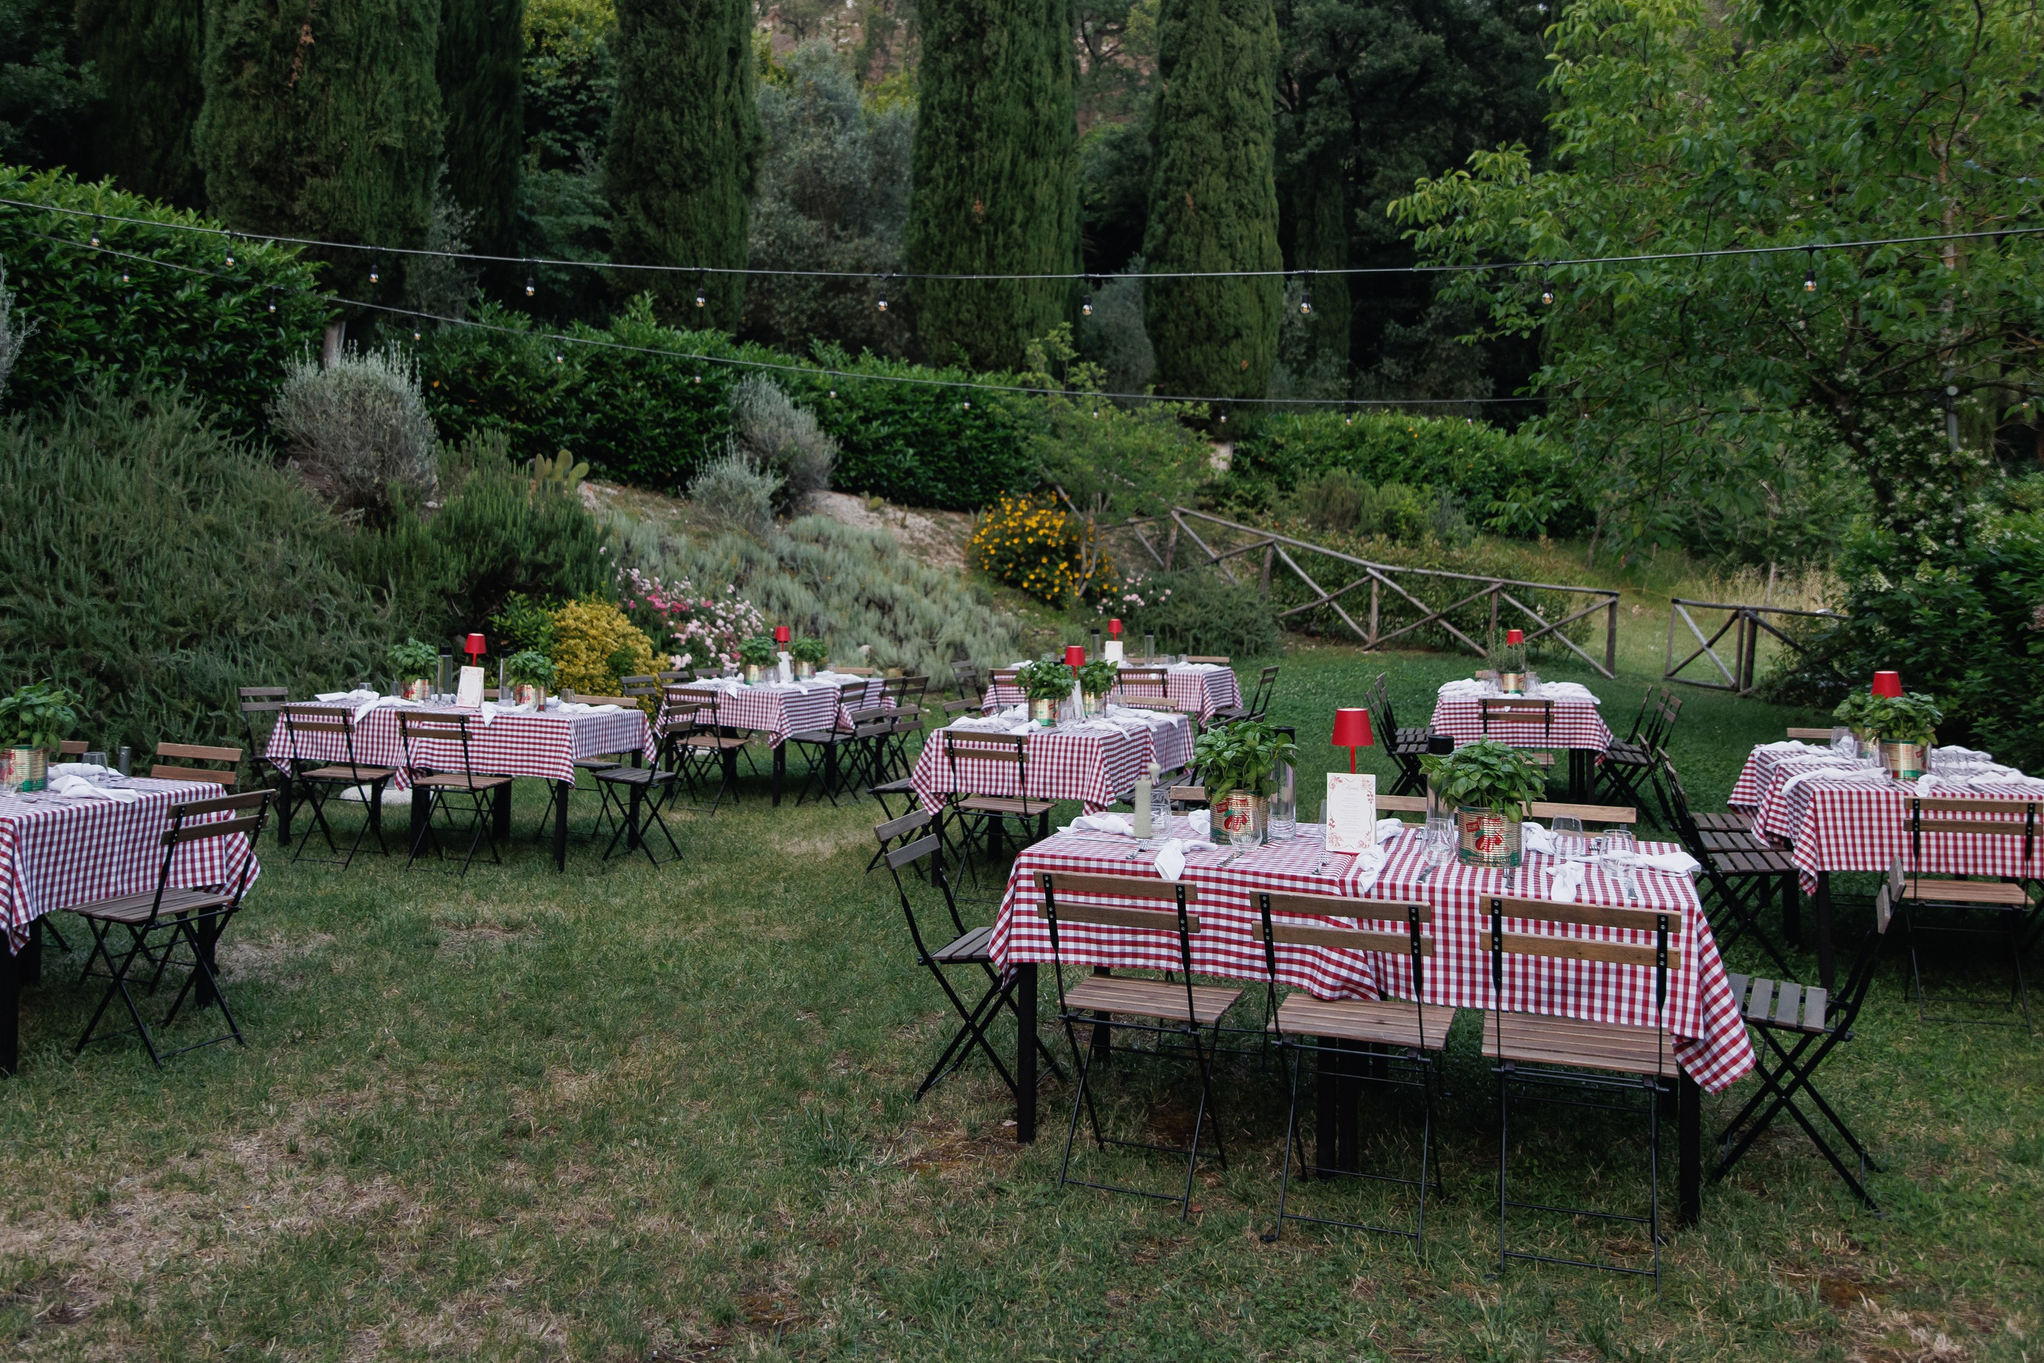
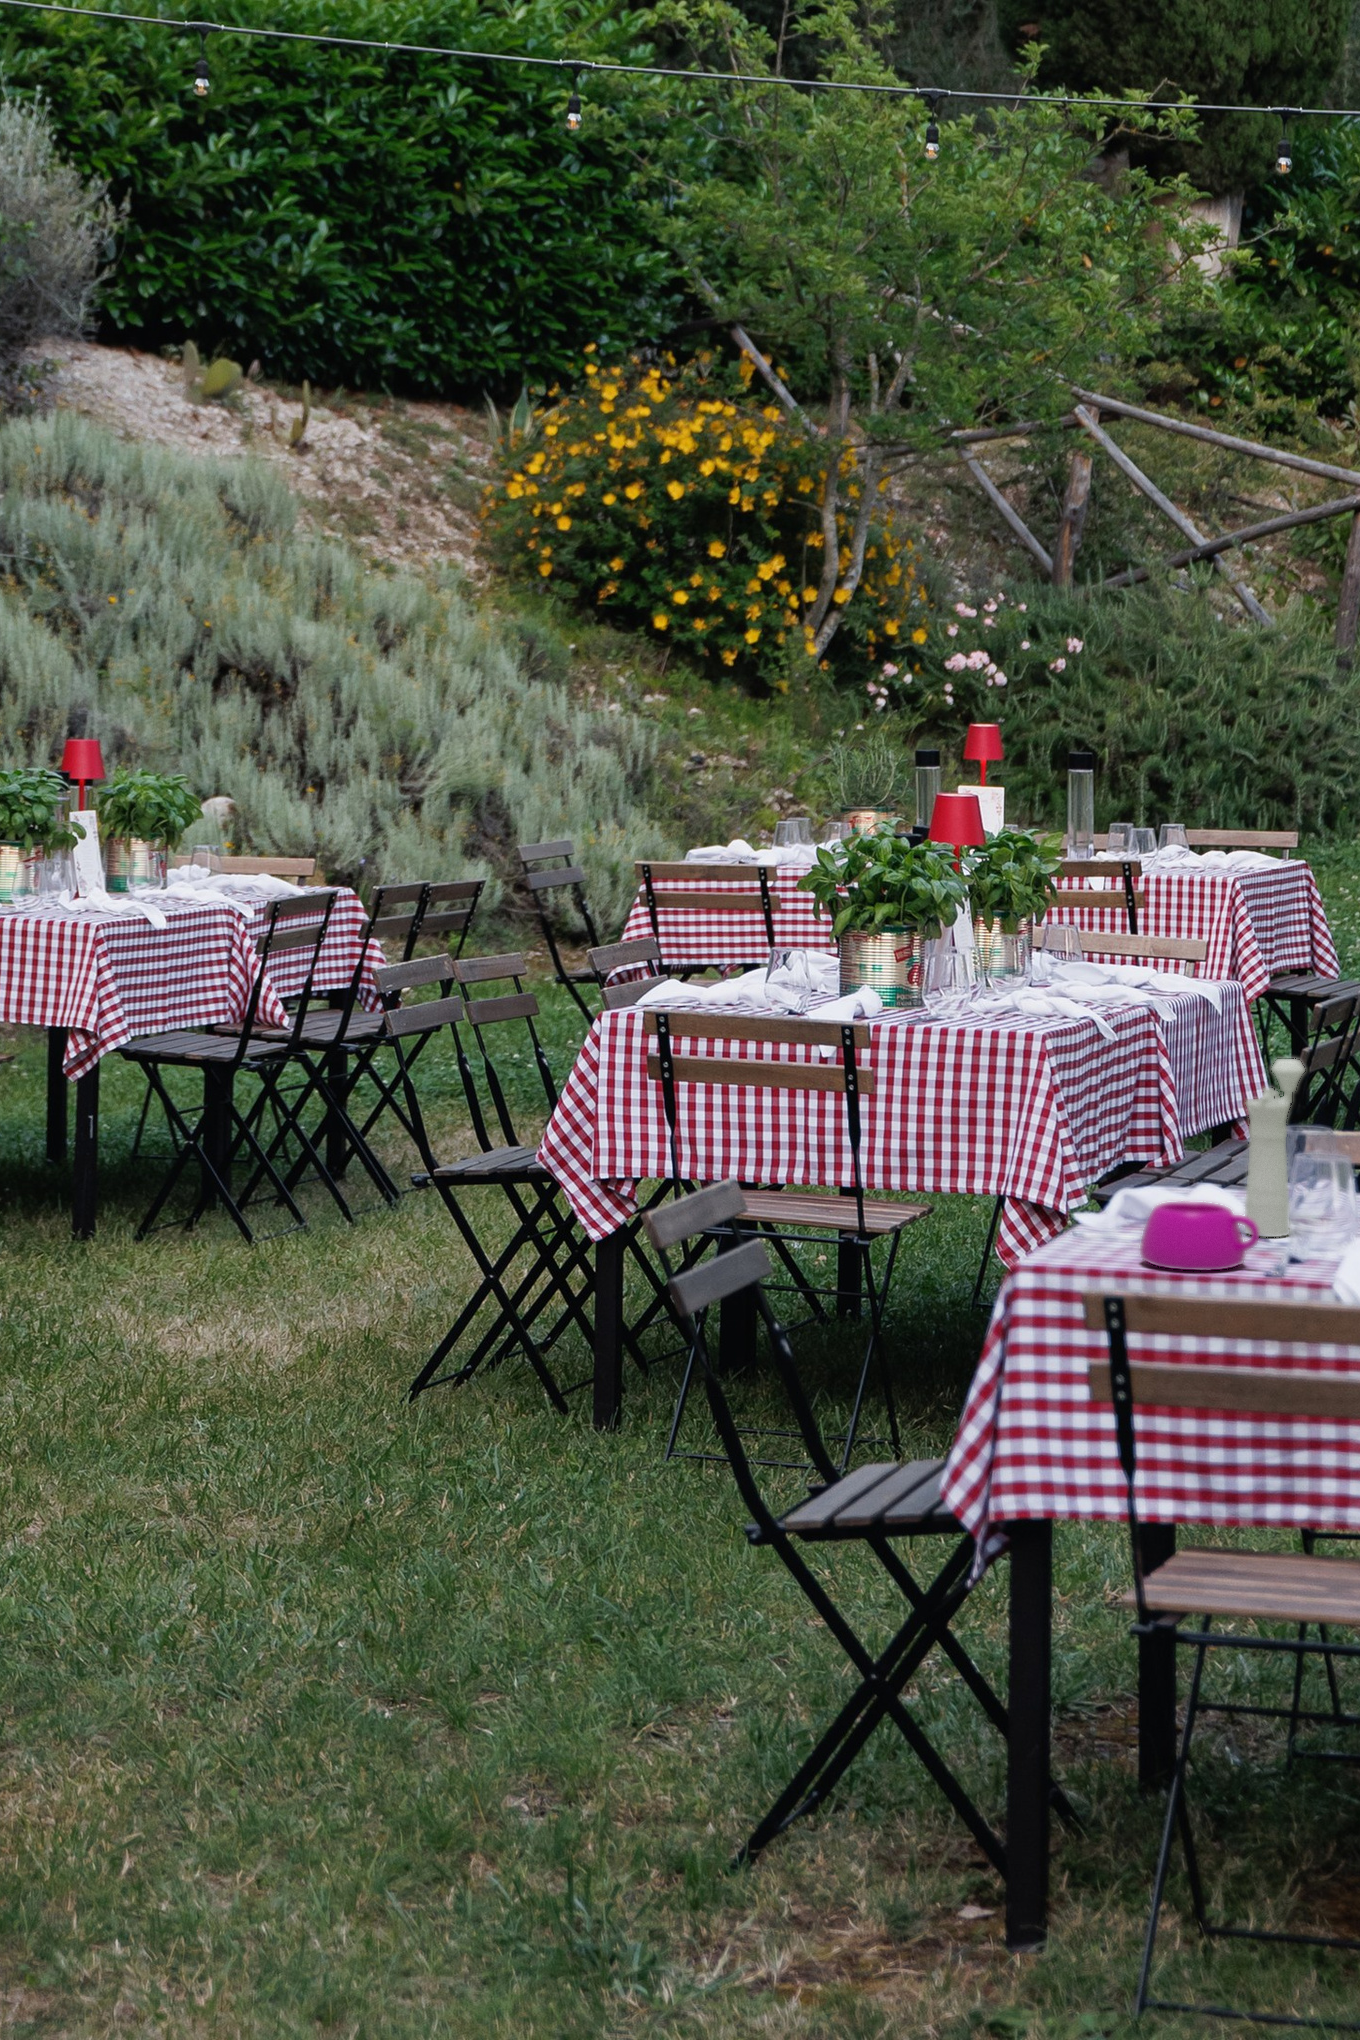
bowl: none [1082,825,1131,855] -> present [1140,1201,1259,1270]

